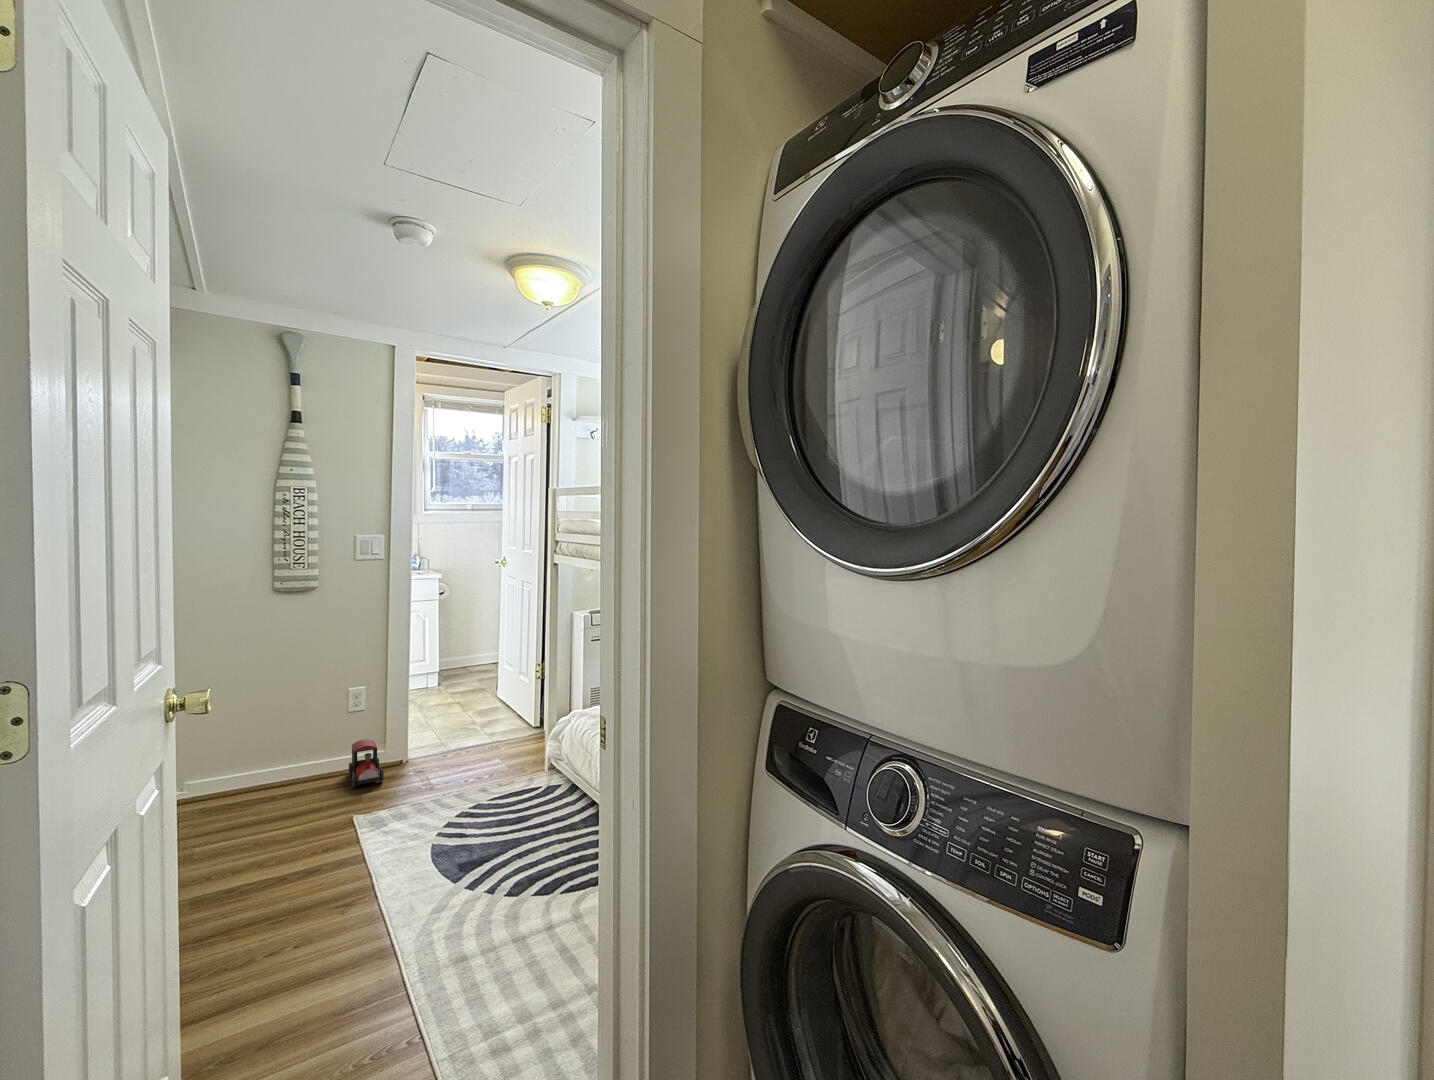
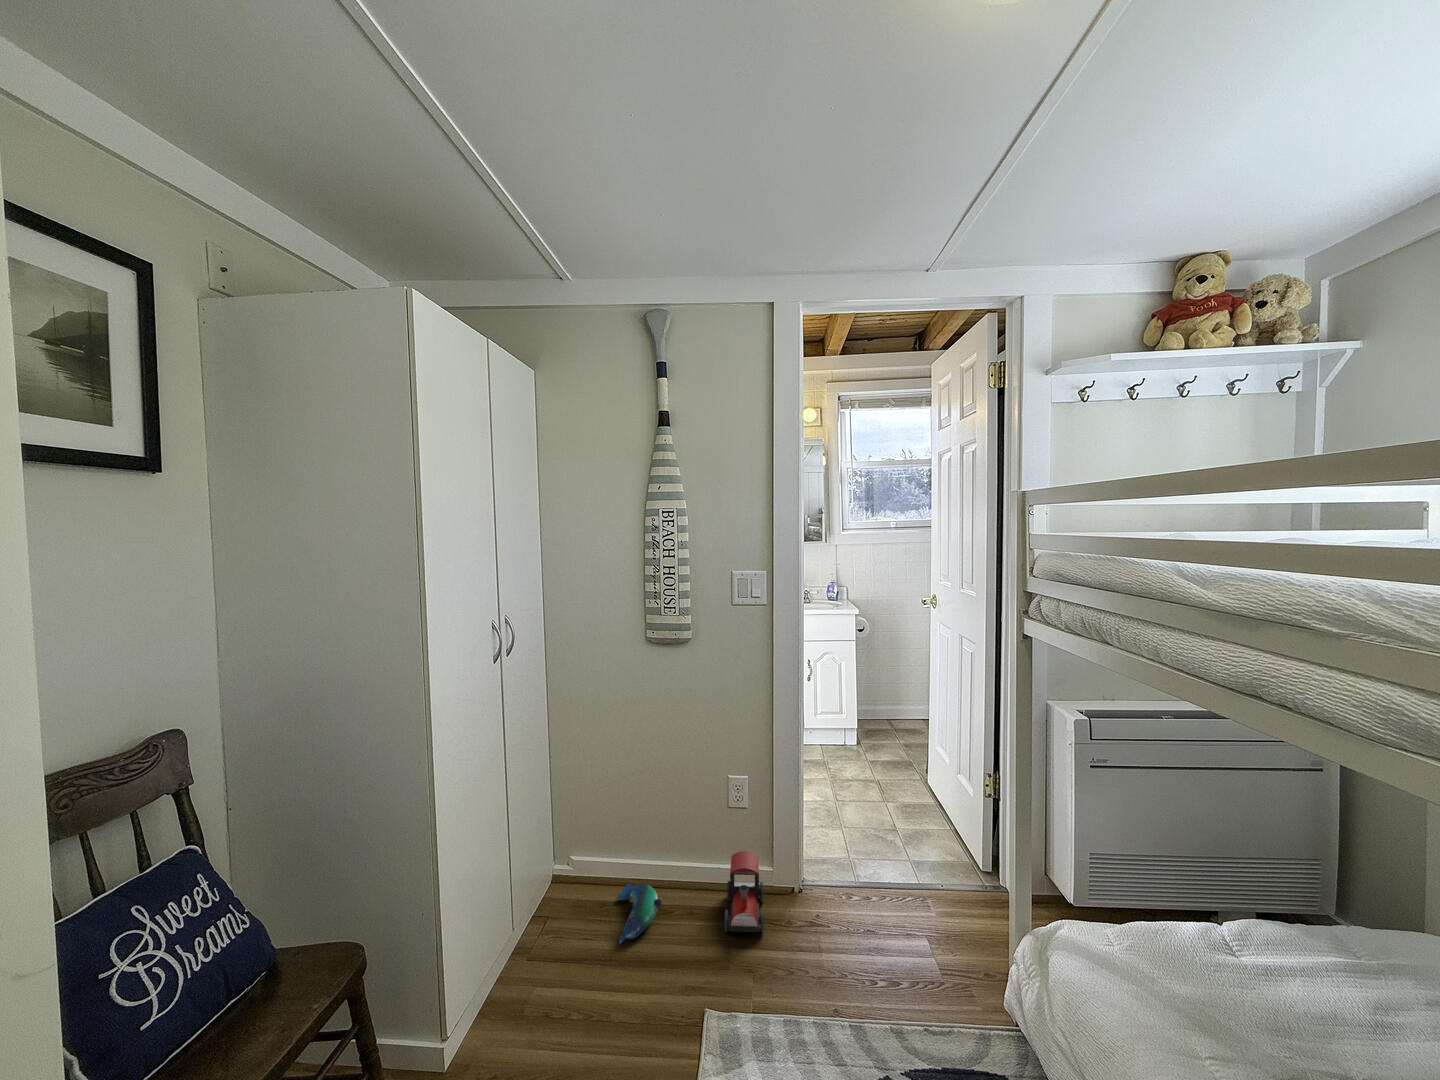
plush toy: none [249,775,297,811] -> present [617,883,662,943]

